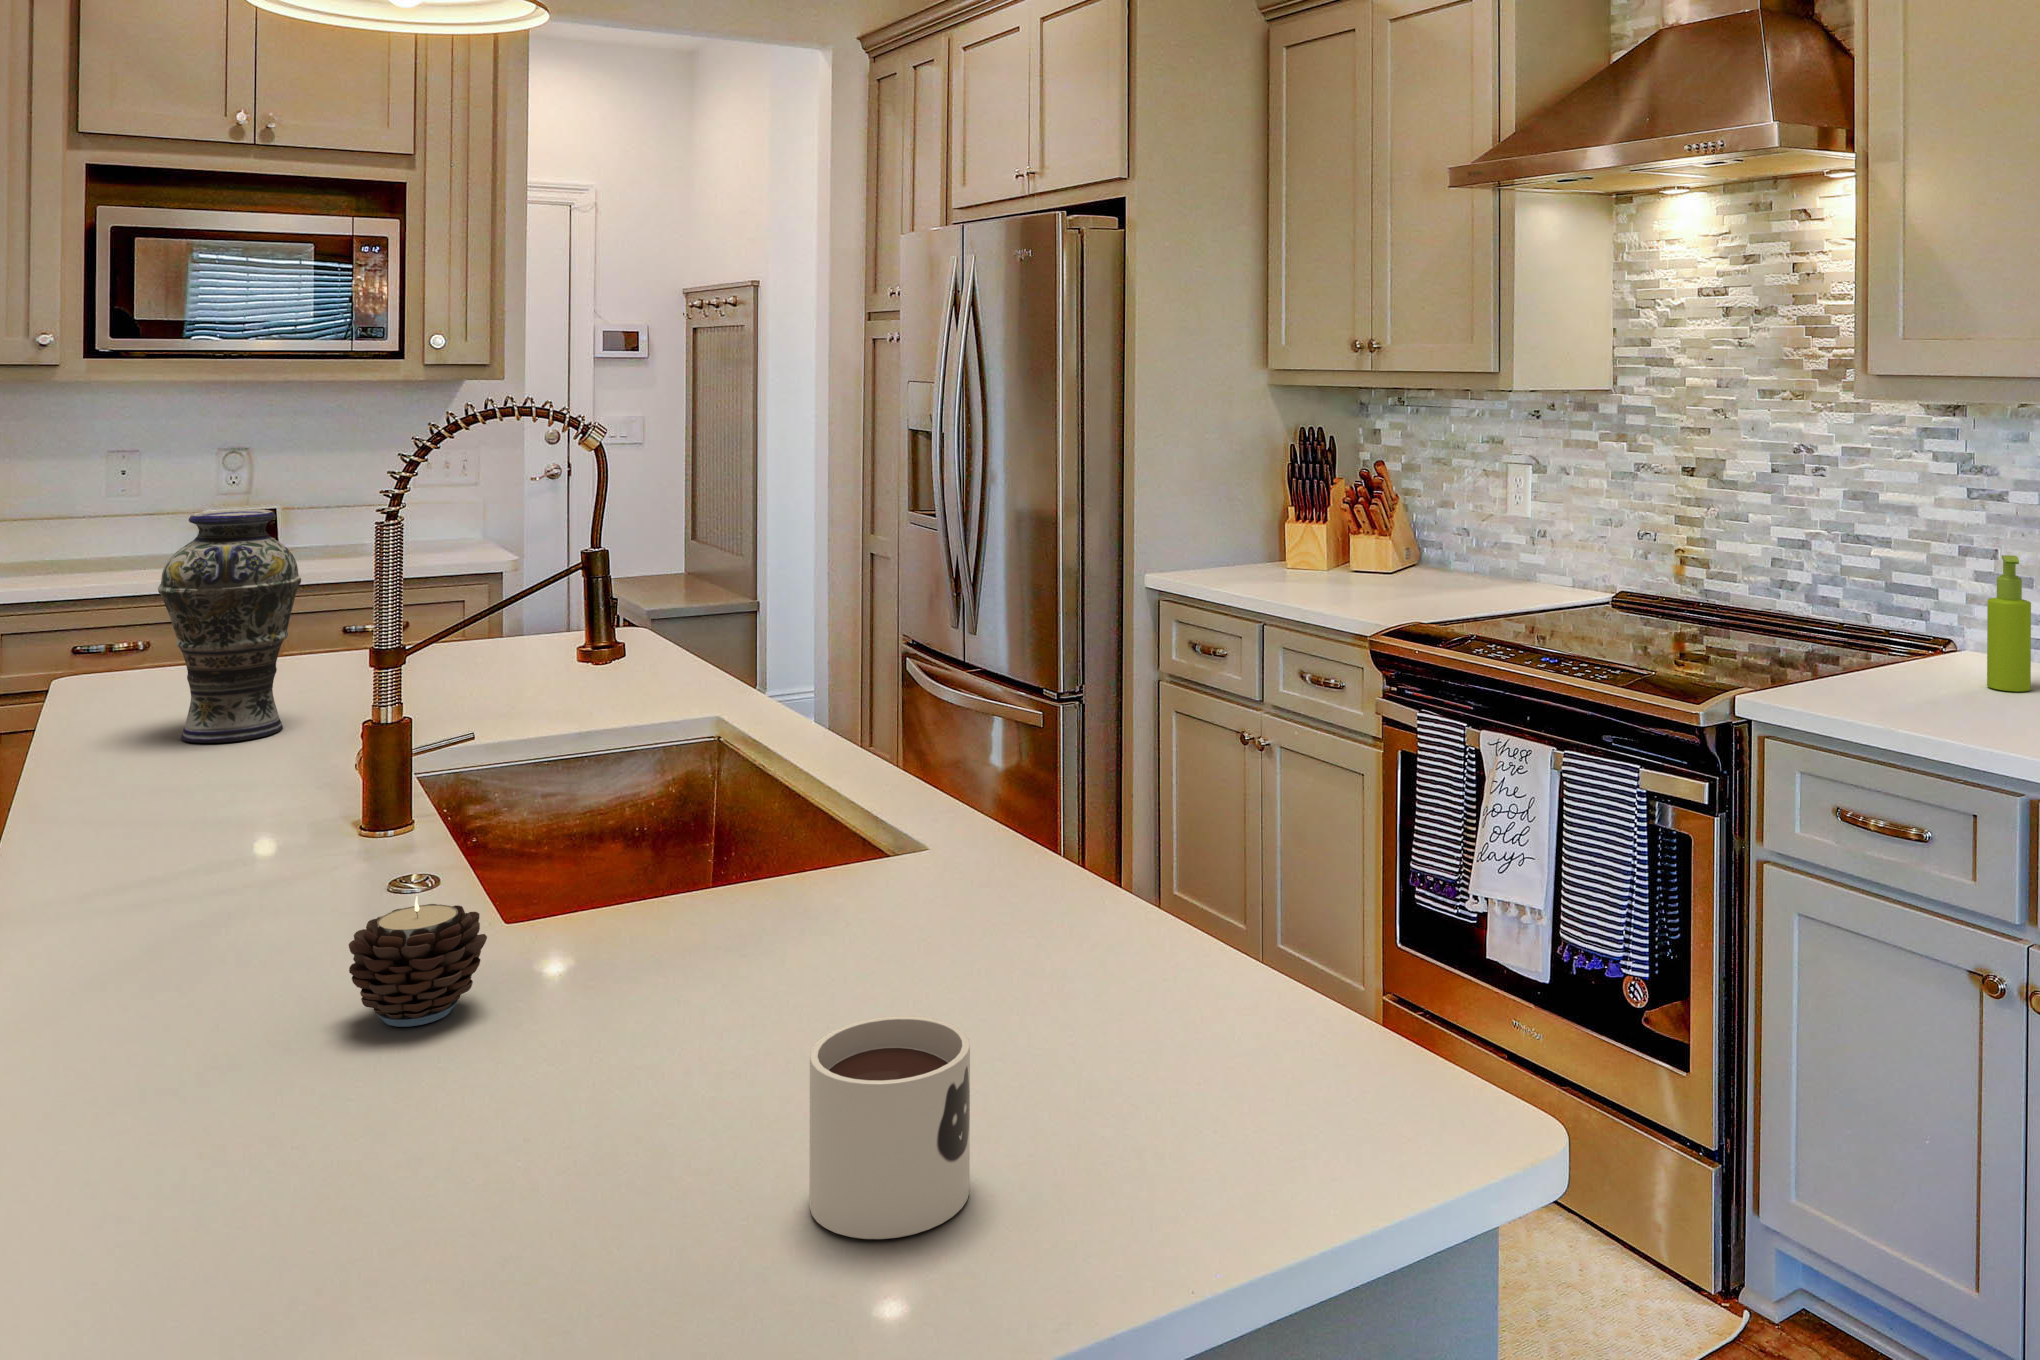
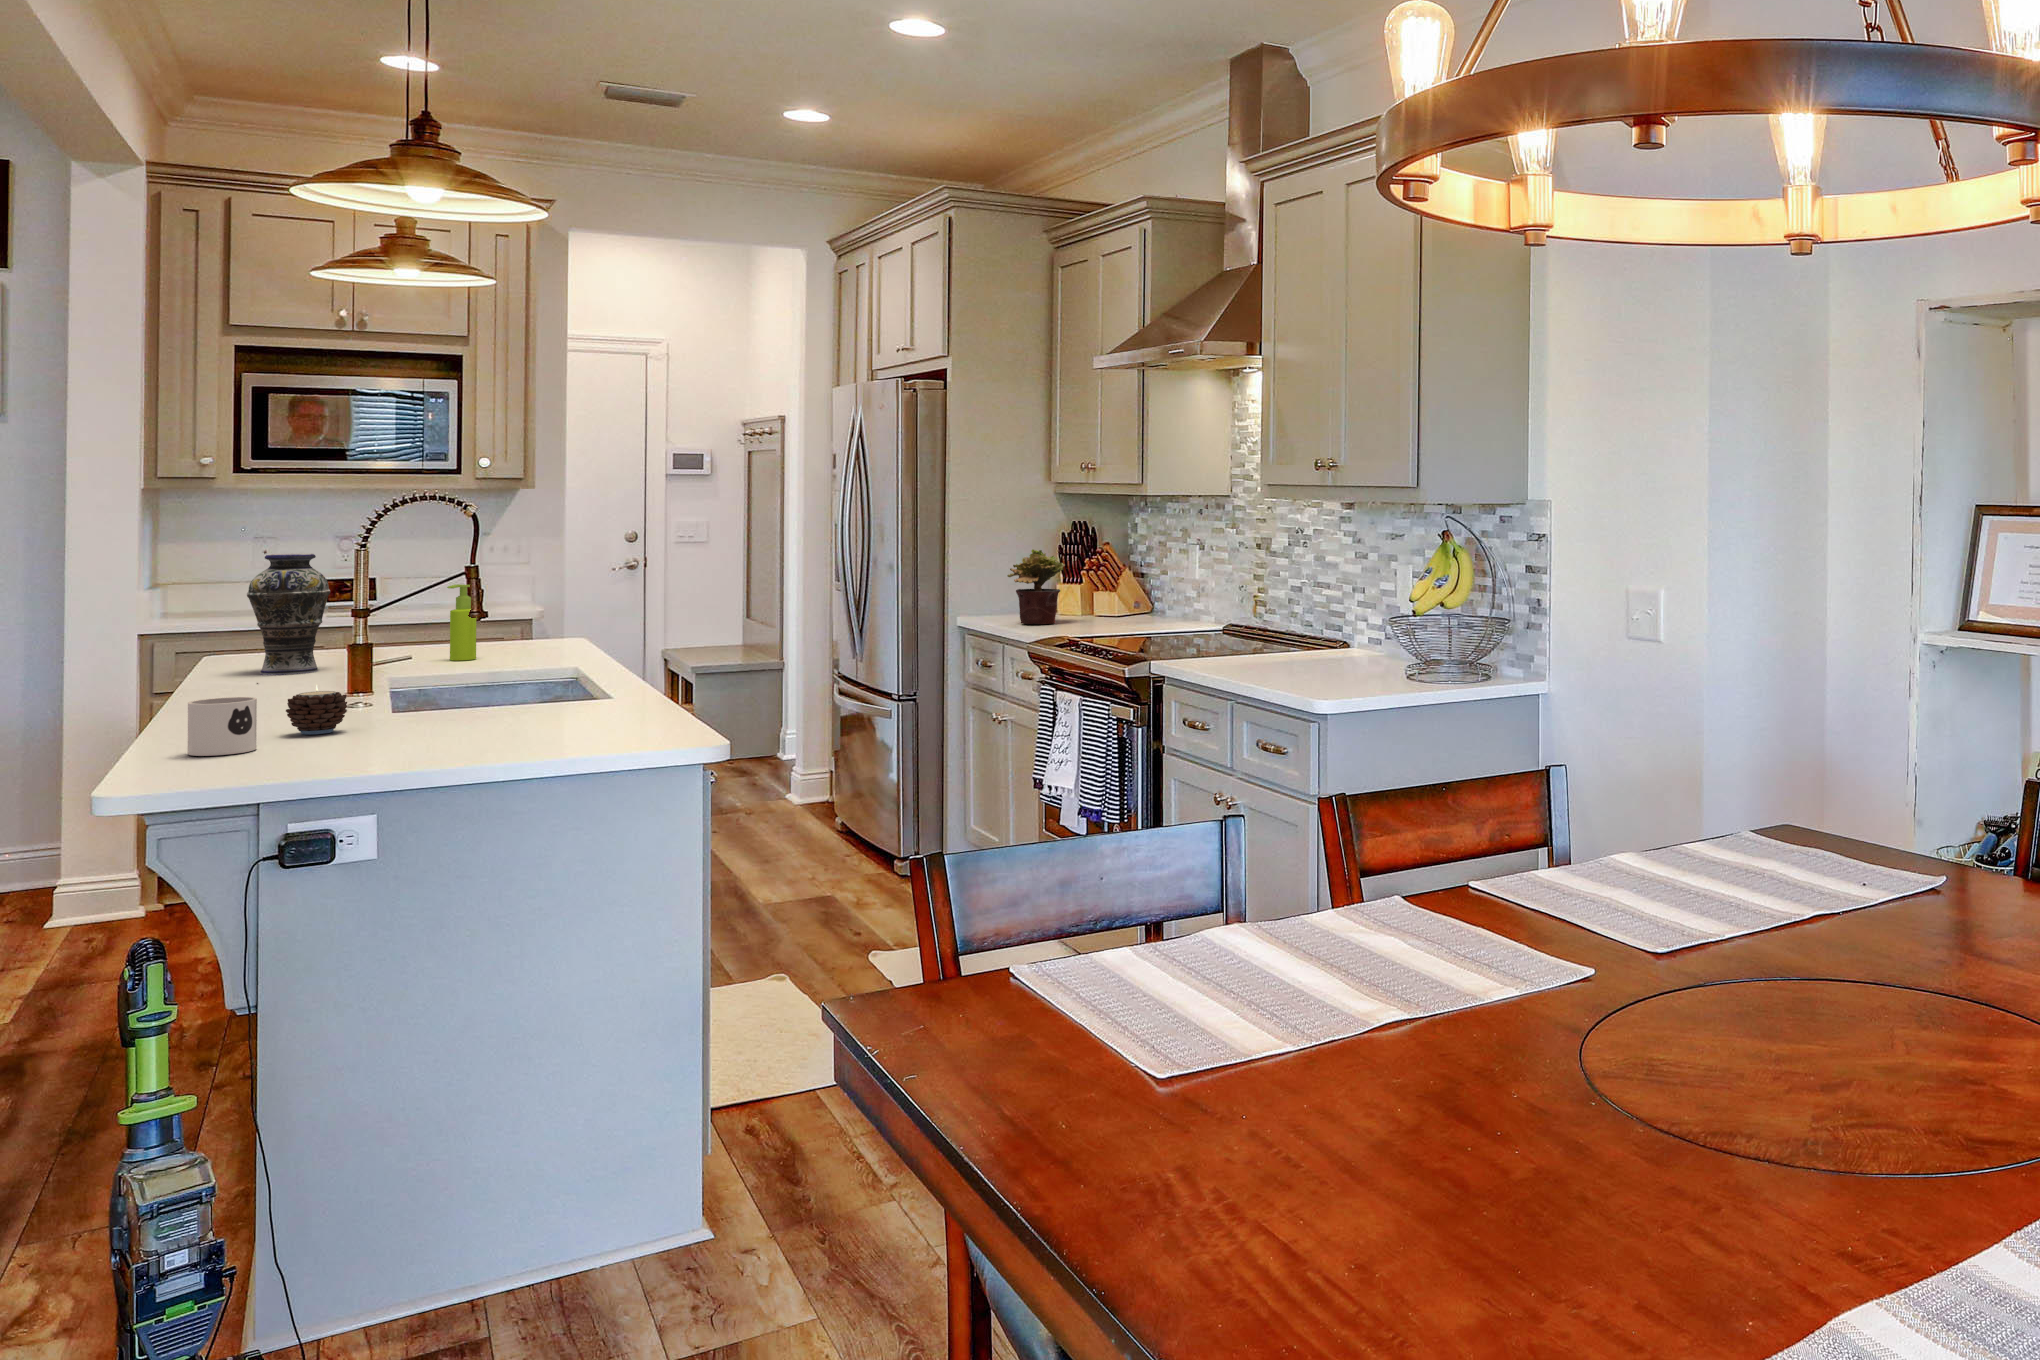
potted plant: none [1243,472,1330,588] -> present [1007,550,1065,624]
soap dispenser: present [1987,555,2031,691] -> present [447,584,476,661]
mug: present [809,1016,970,1239] -> present [188,697,257,756]

